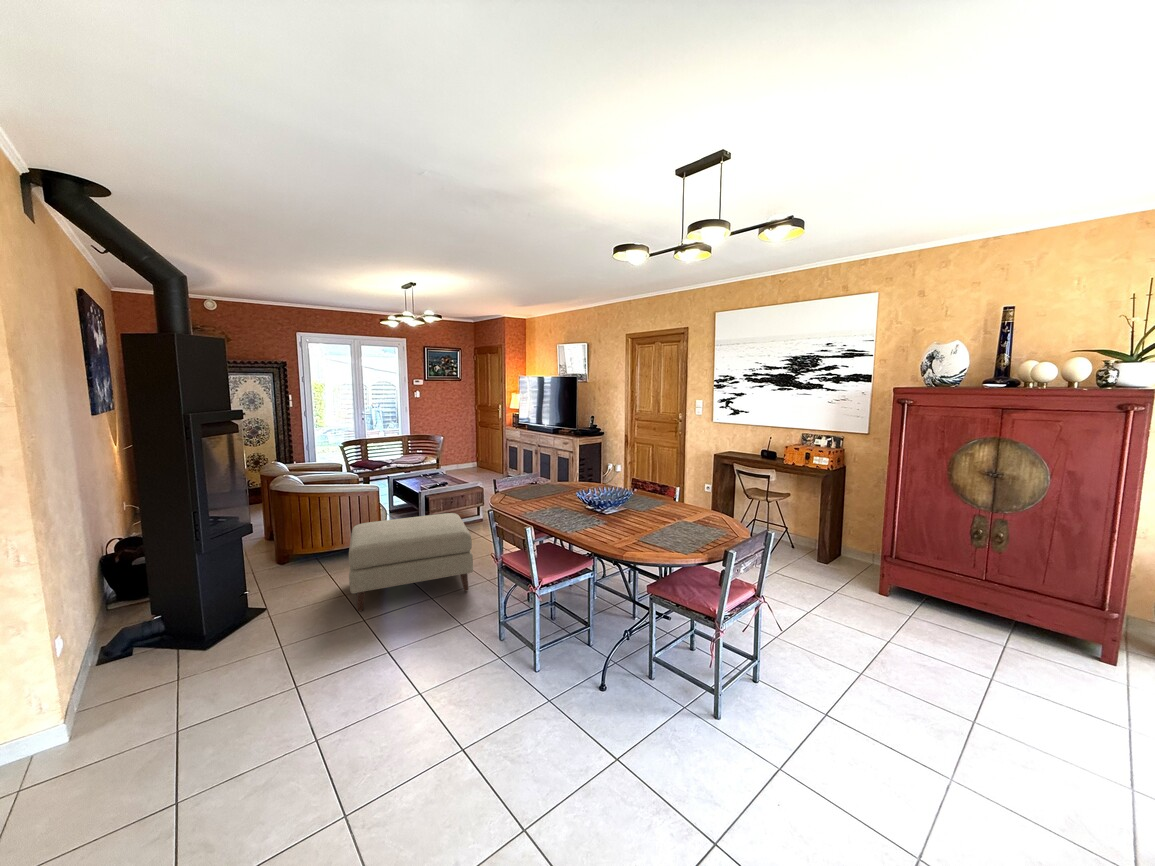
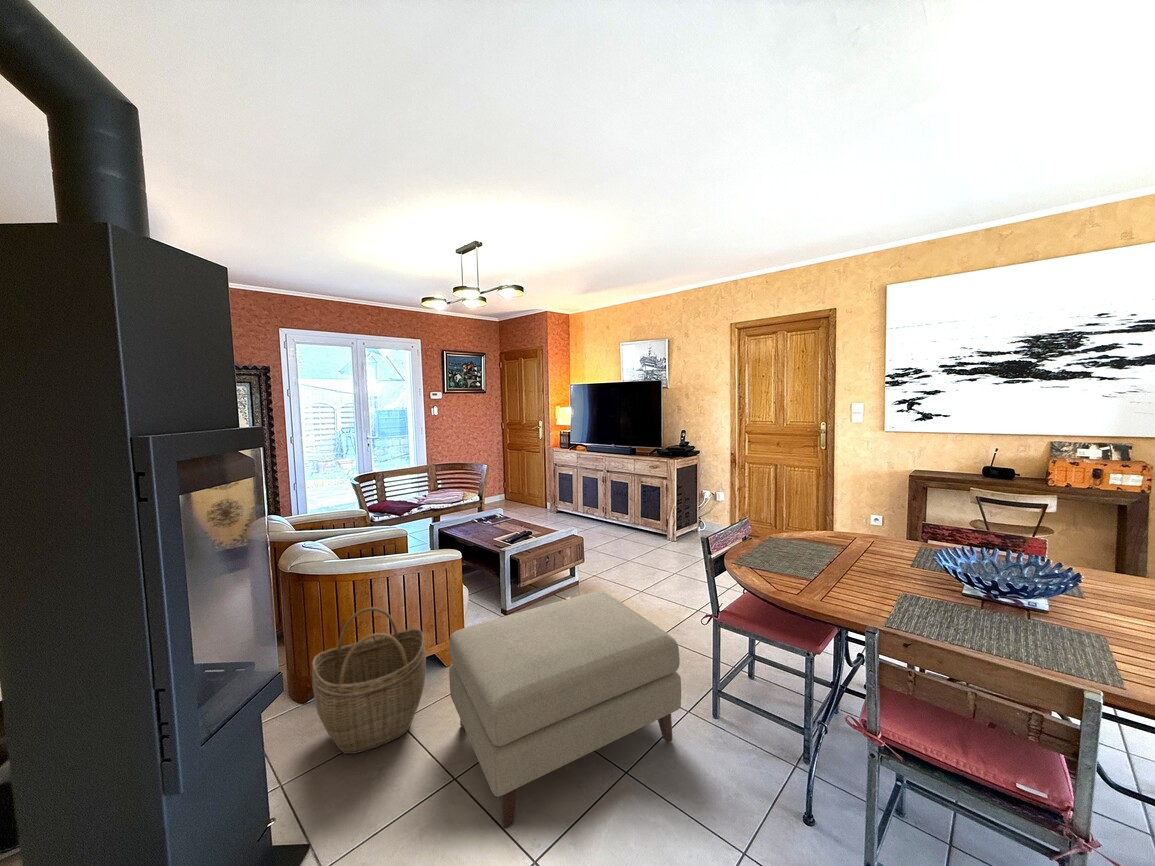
woven basket: none [278,512,344,585] -> present [312,607,426,754]

